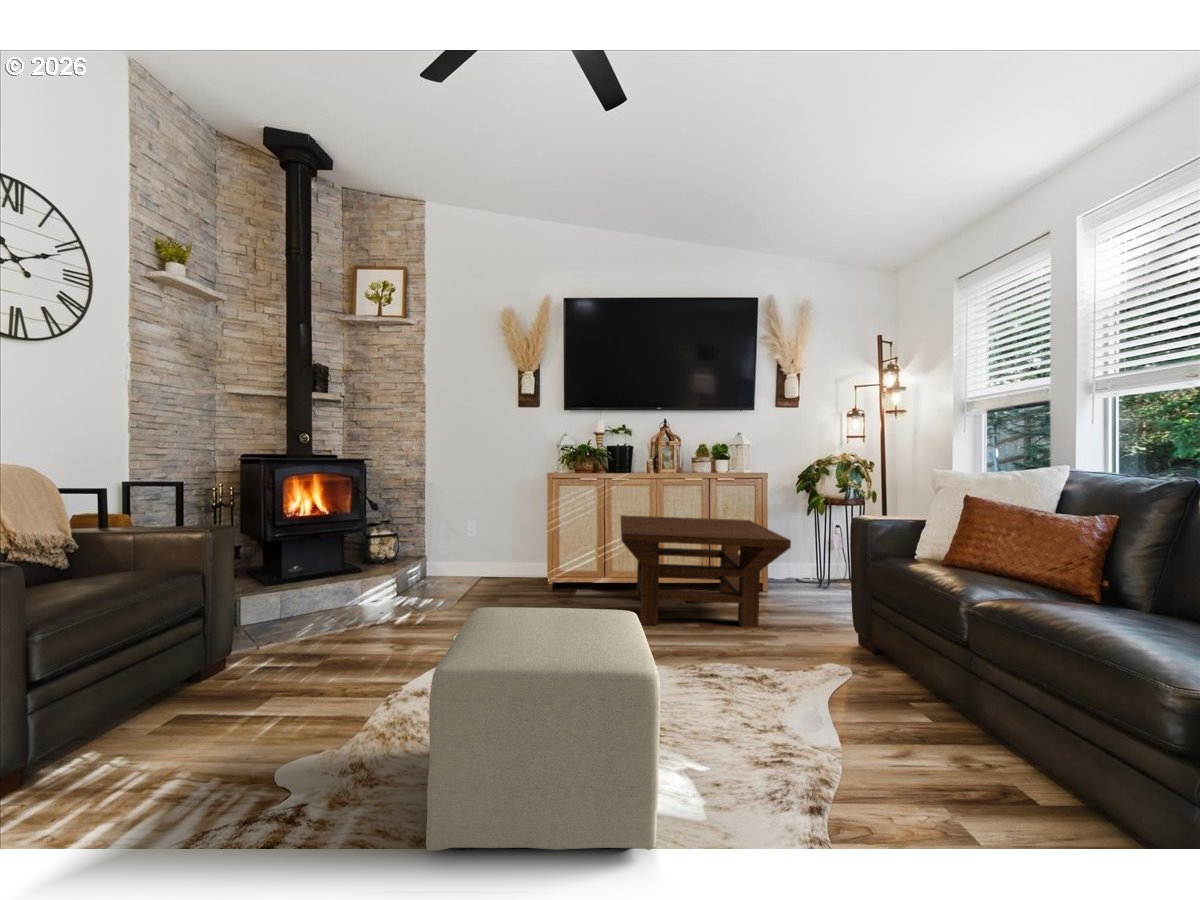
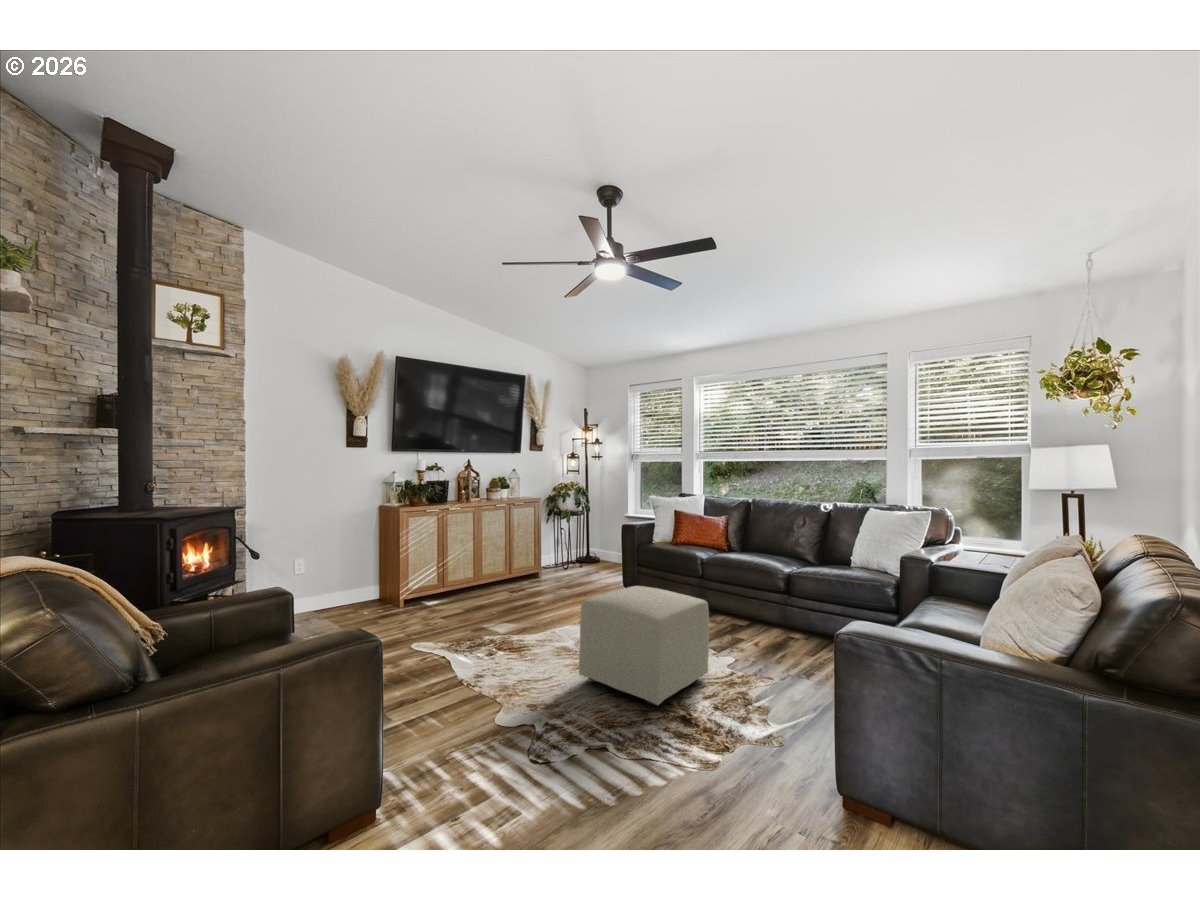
coffee table: present [620,515,791,627] -> none [458,530,598,610]

